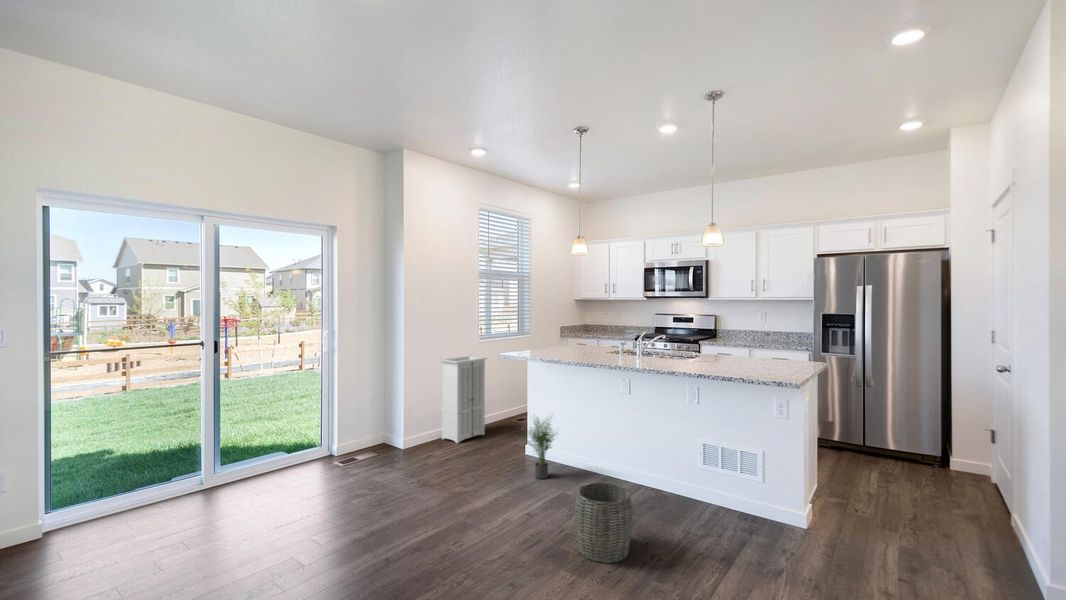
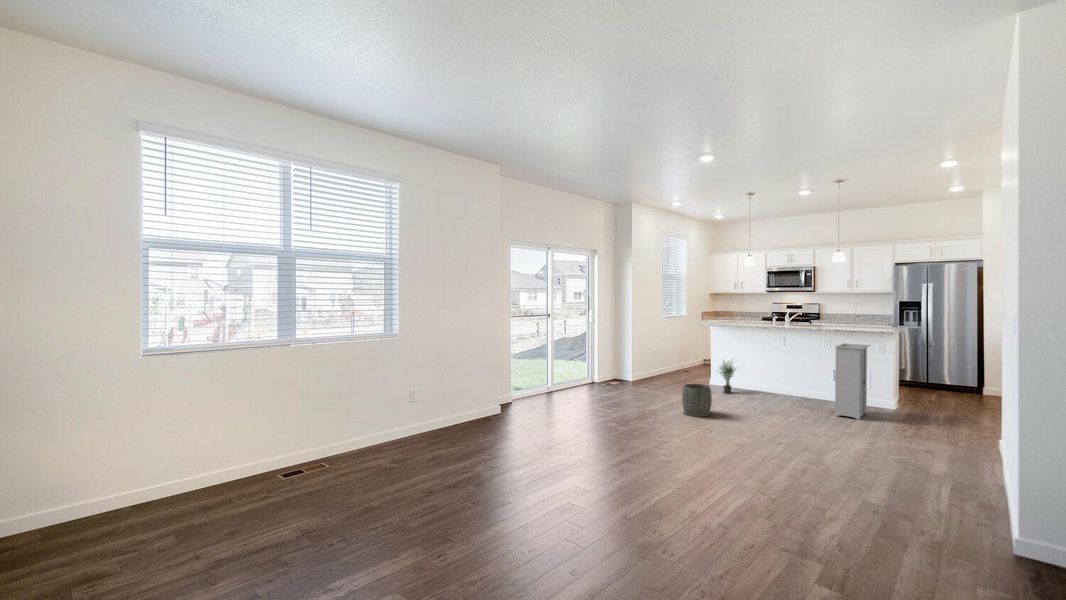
storage cabinet: present [440,356,487,443] -> present [835,343,870,420]
woven basket: present [575,482,633,563] -> present [682,384,712,417]

